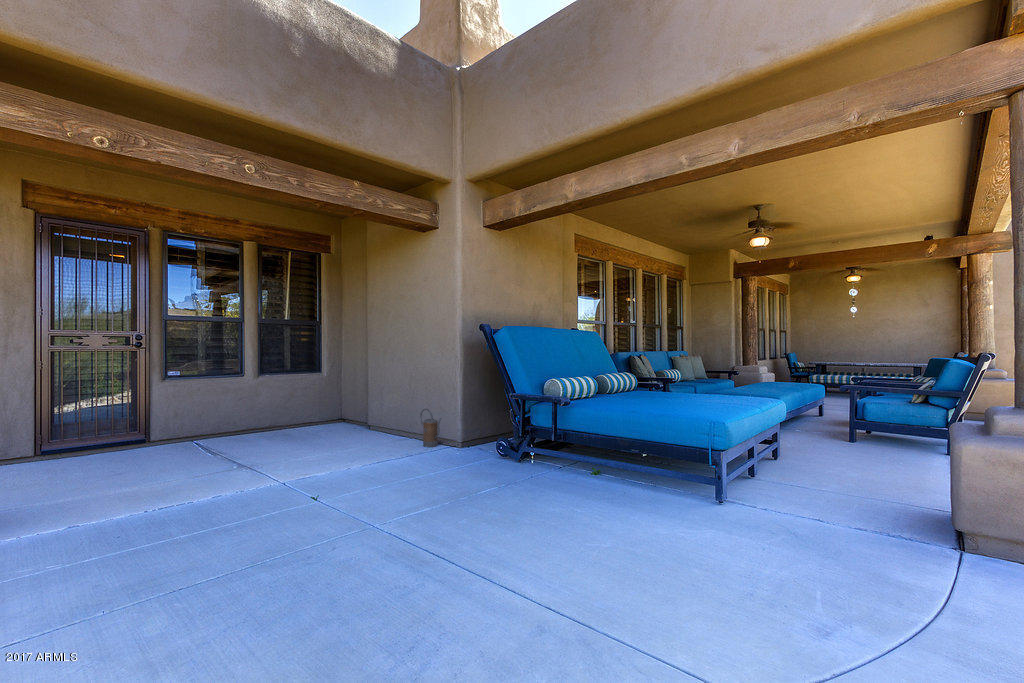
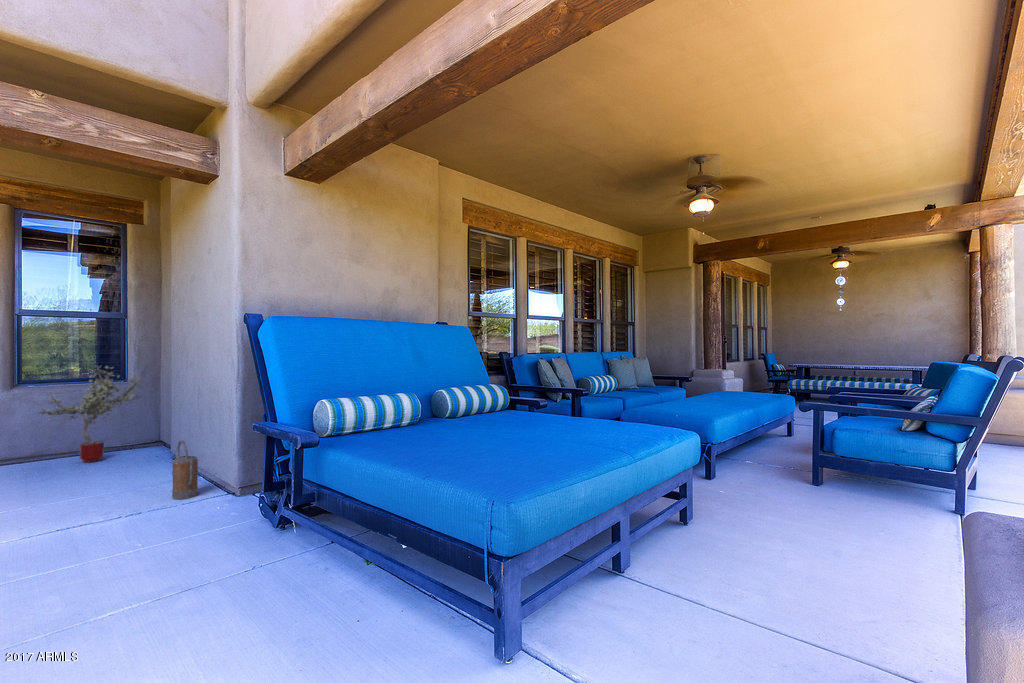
potted tree: none [293,359,352,429] -> present [39,366,141,462]

